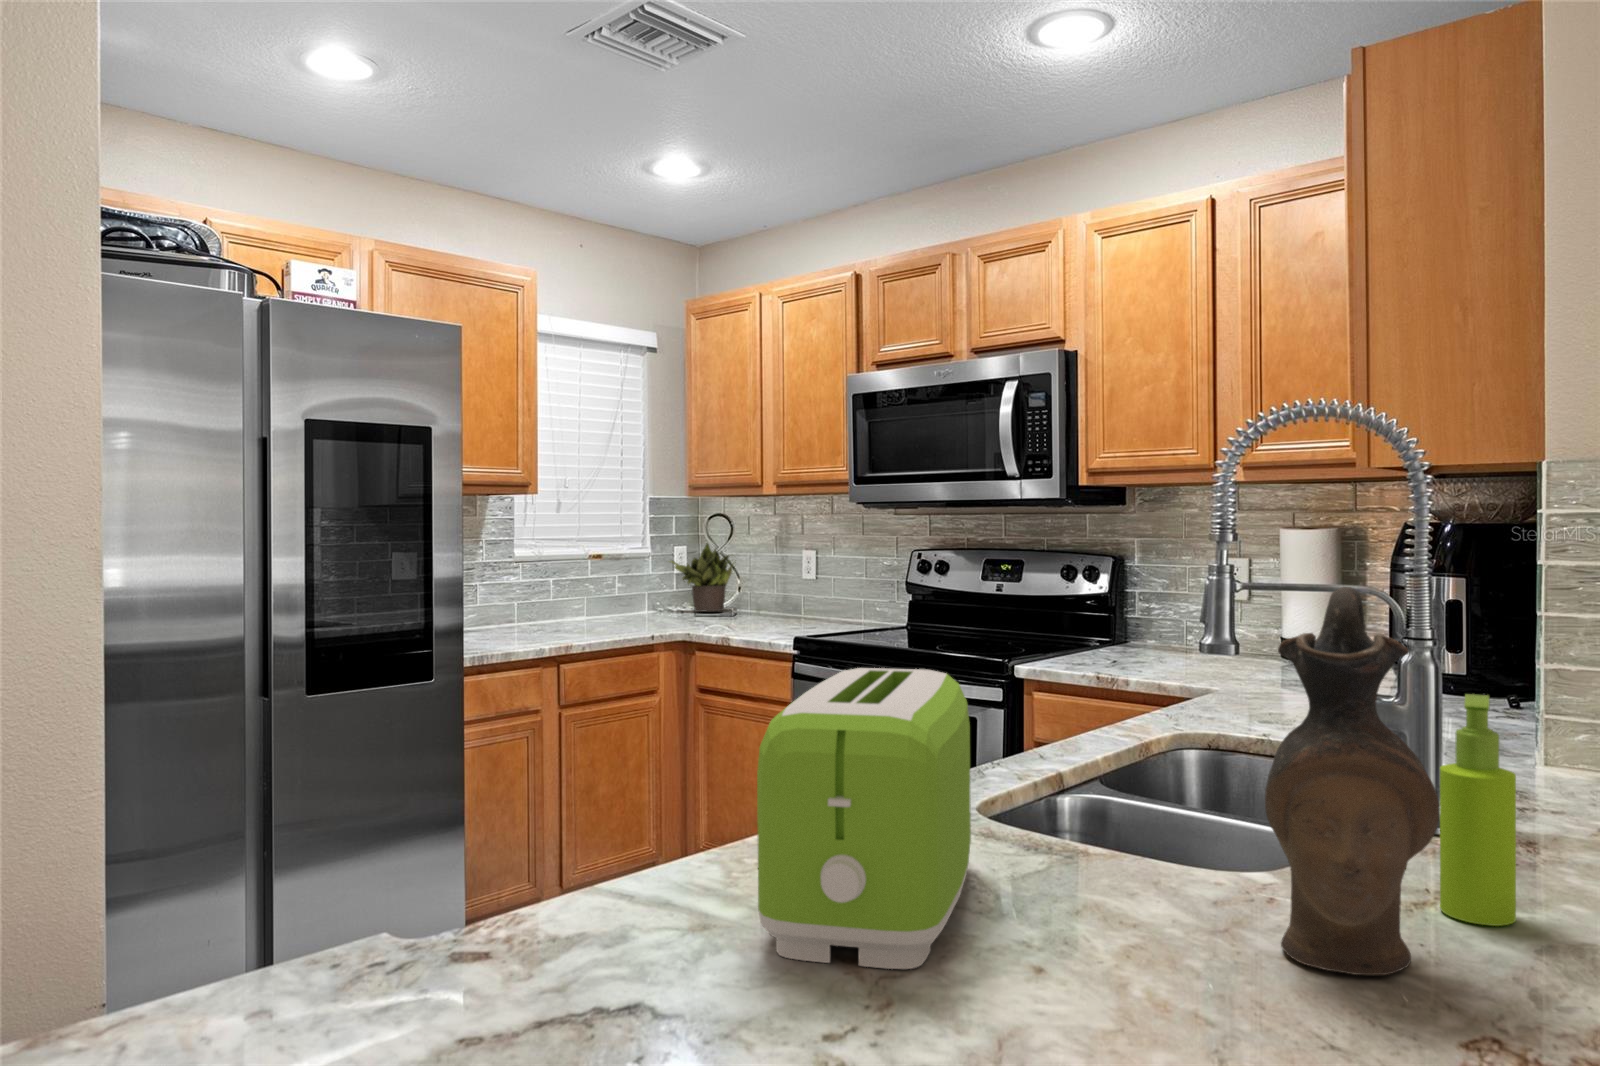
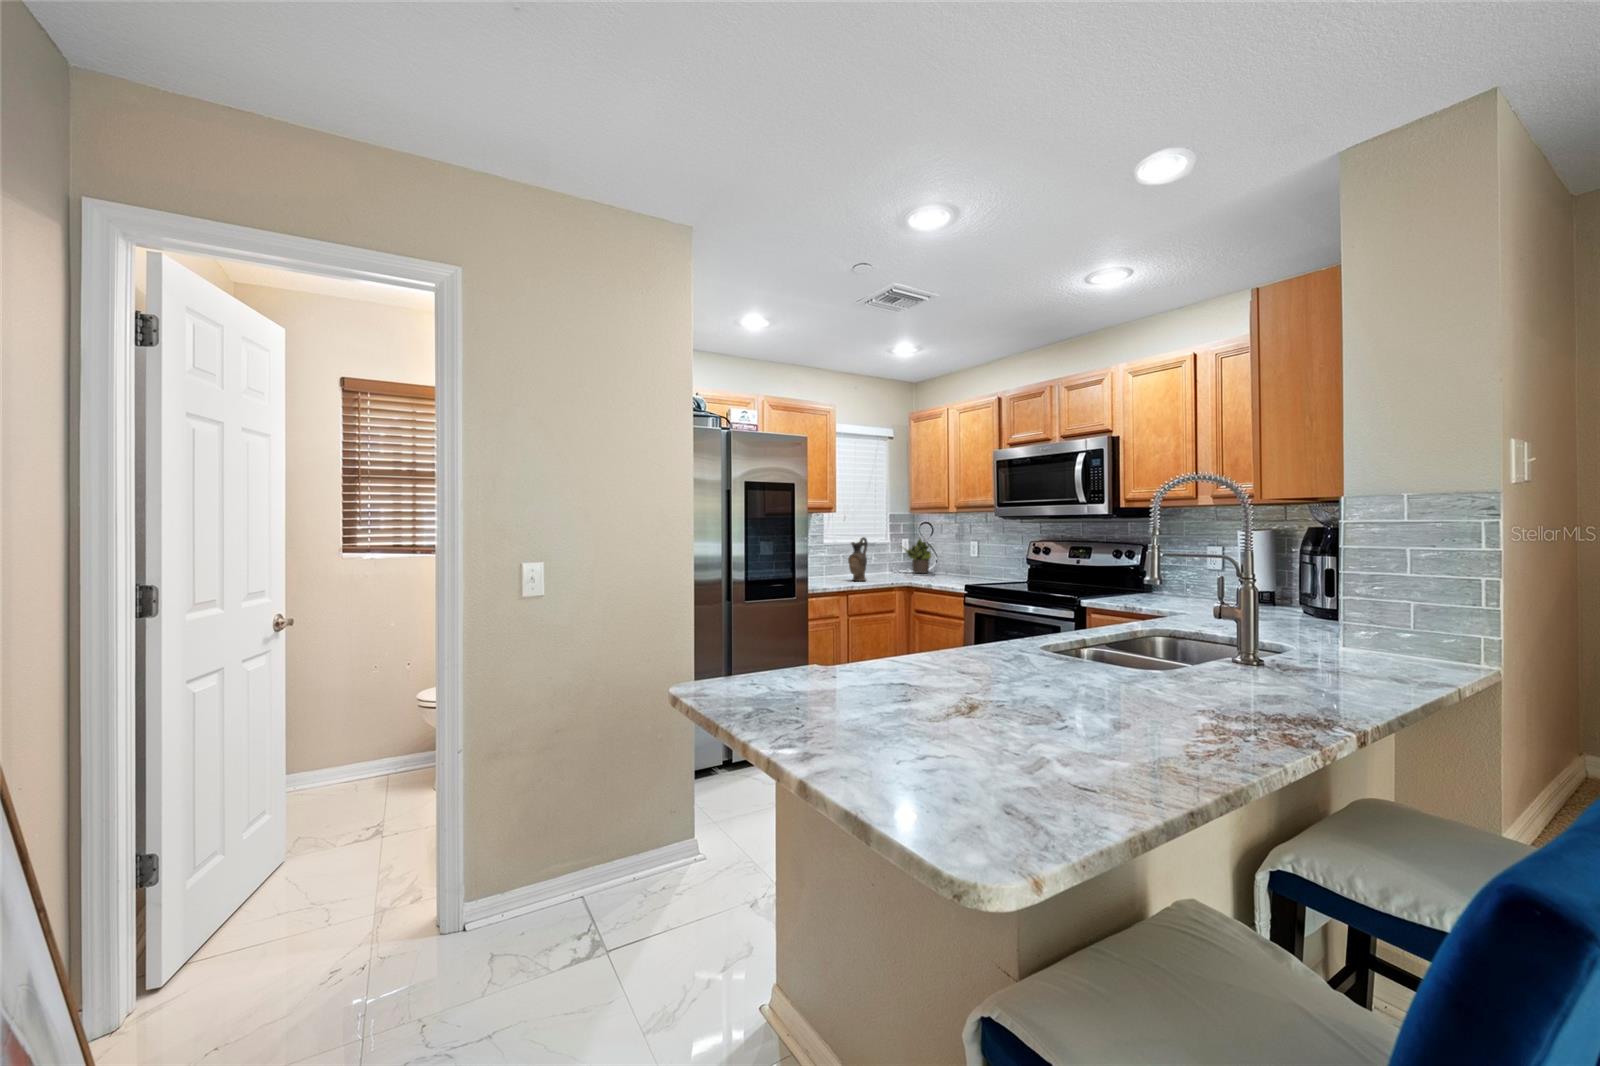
ceramic pitcher: present [1265,587,1439,975] -> present [848,537,868,581]
toaster: present [757,668,971,969] -> none [943,585,1029,685]
soap dispenser: present [1440,694,1516,926] -> none [1226,598,1258,690]

